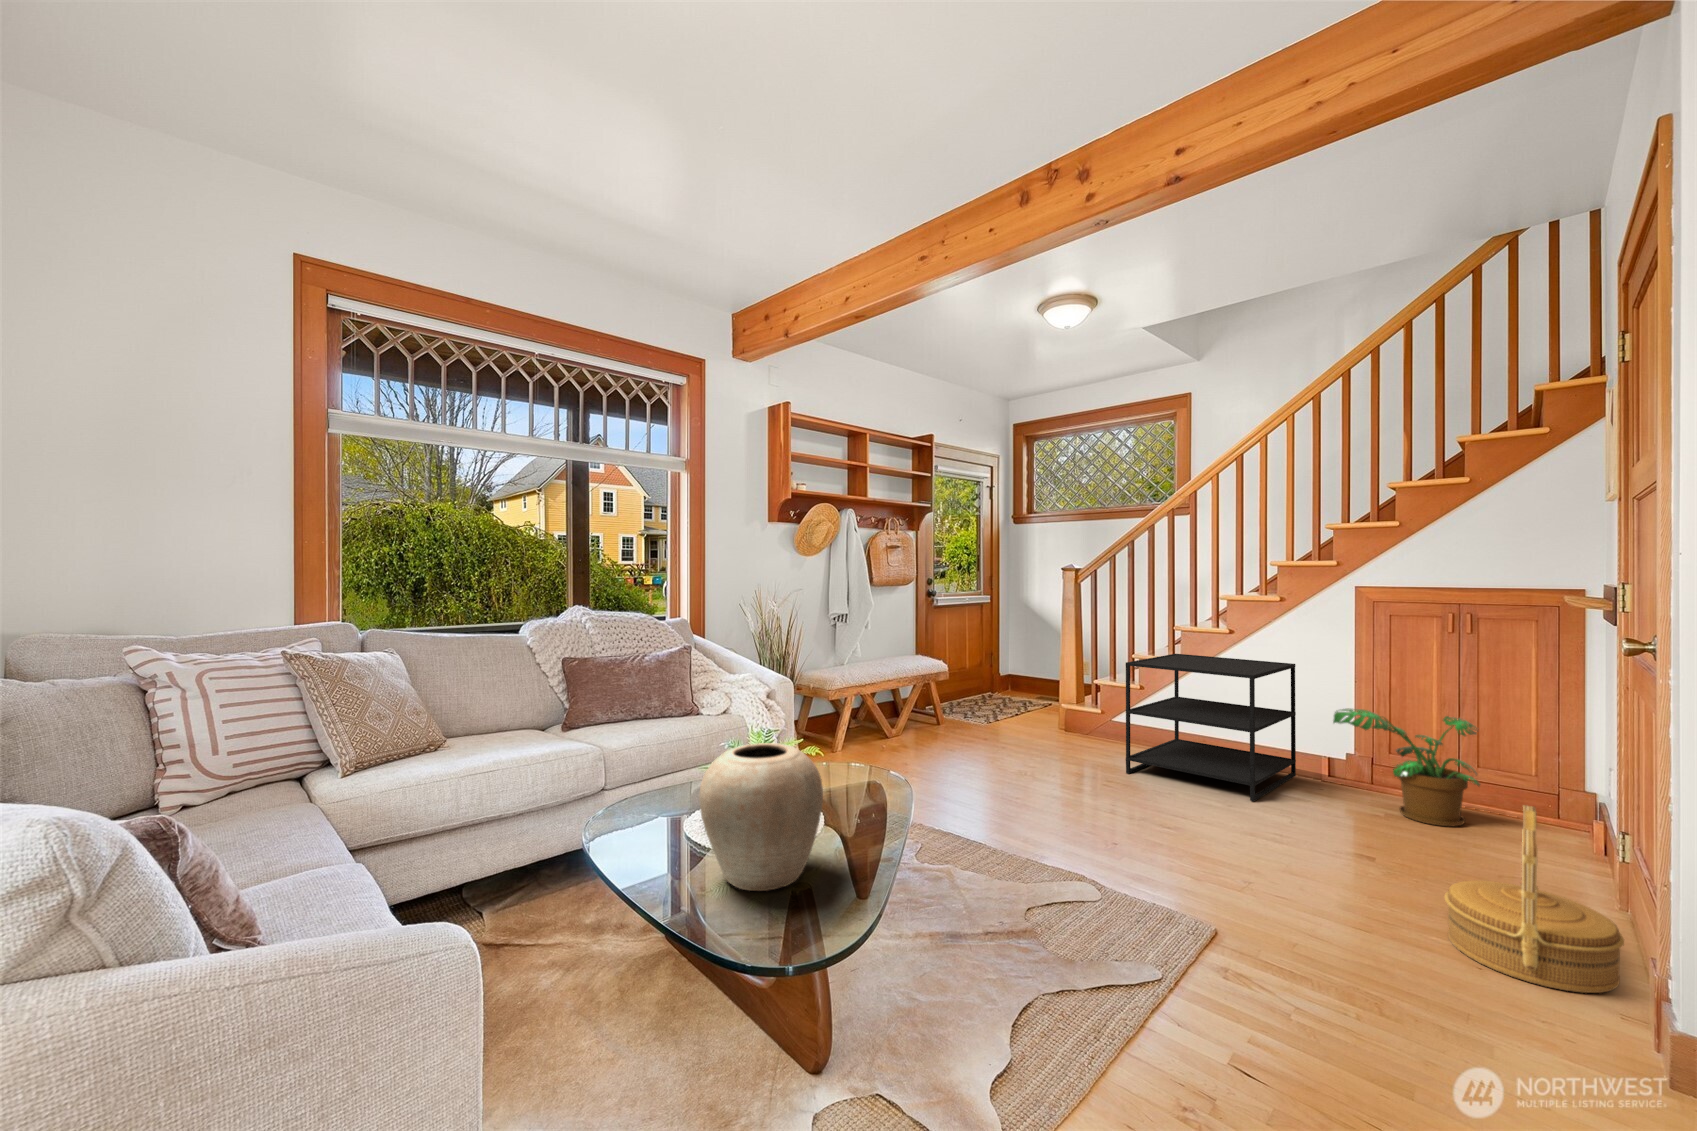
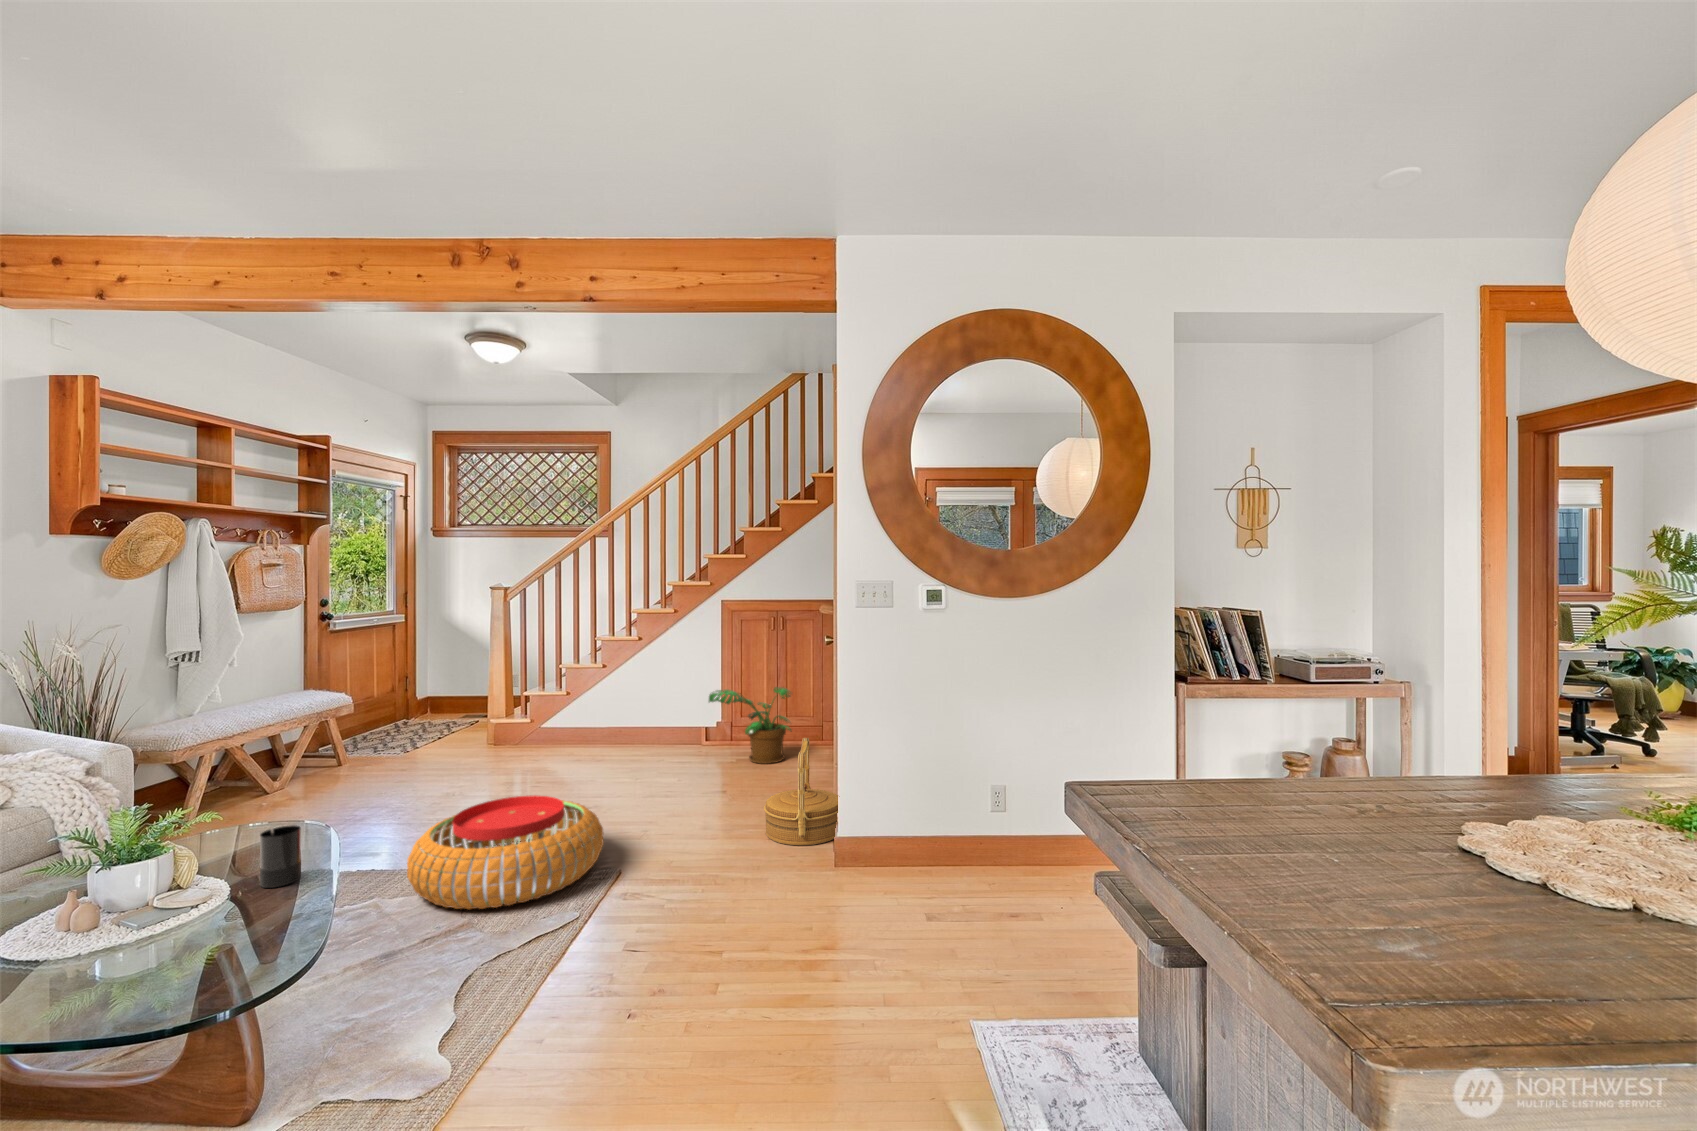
side table: present [1126,654,1296,801] -> none [551,660,686,774]
vase: present [699,743,823,891] -> none [55,809,242,978]
candle: none [847,772,878,835] -> present [260,825,301,888]
pouf: none [976,792,1189,923] -> present [407,796,604,910]

